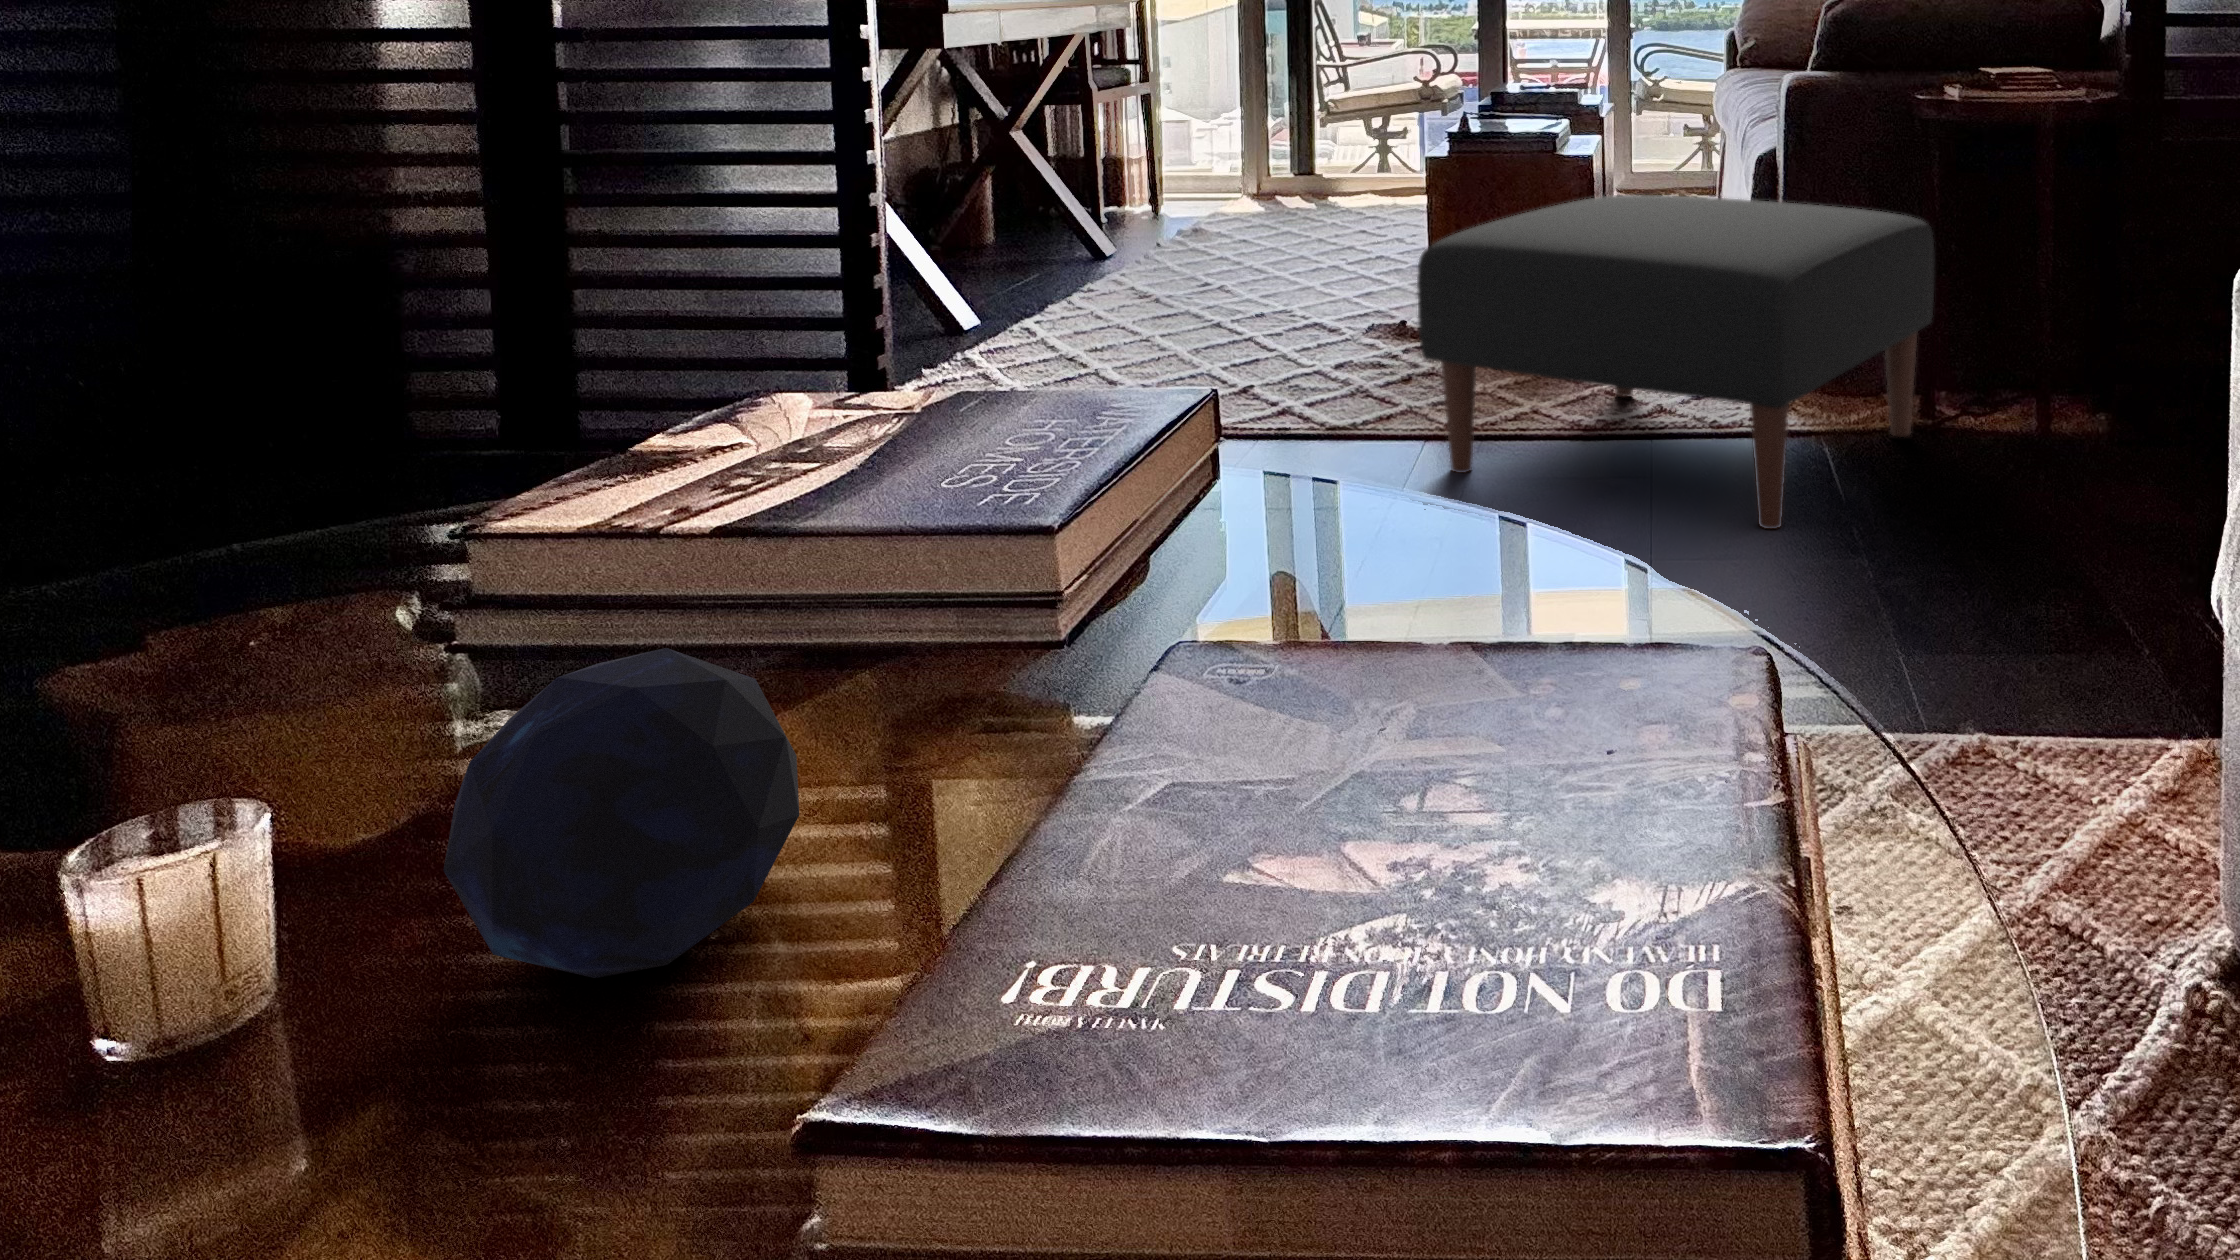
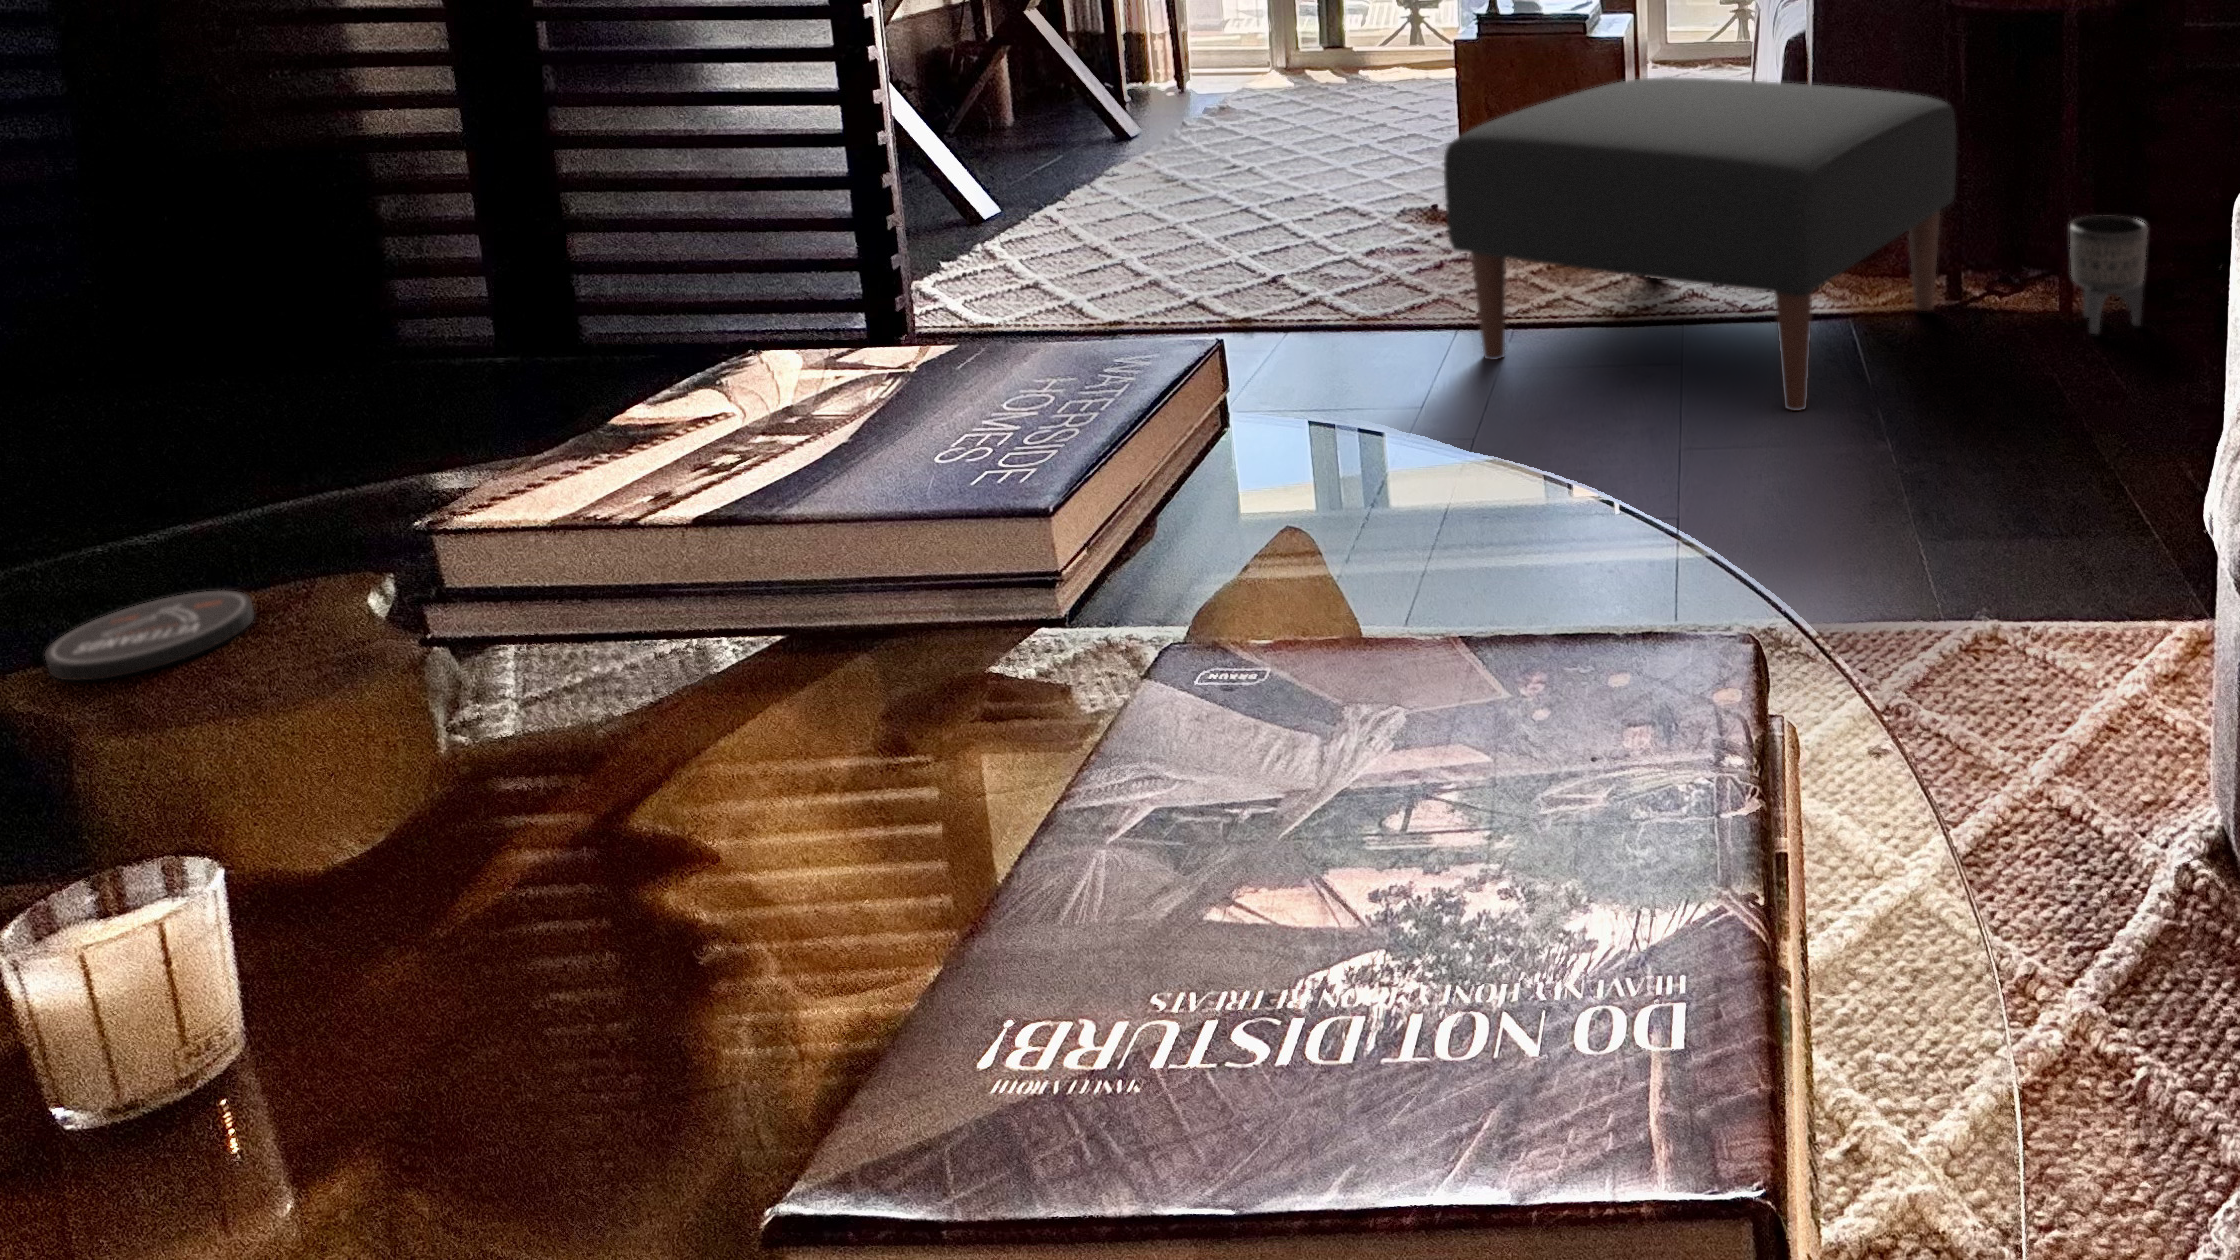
planter: none [2053,341,2134,464] -> present [2070,215,2147,334]
coaster: none [93,608,285,683] -> present [45,590,255,681]
decorative orb: present [443,648,799,978] -> none [408,670,787,1002]

